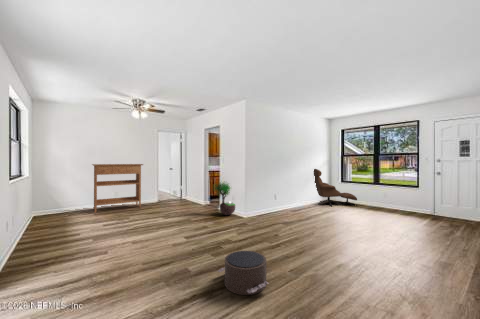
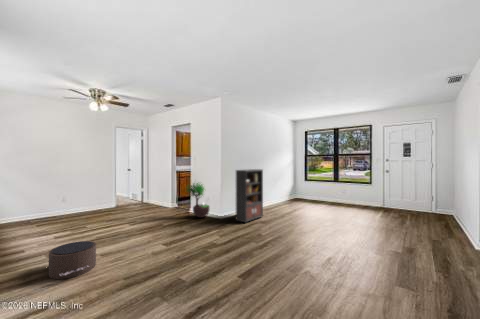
console table: present [92,164,143,213] -> none [31,164,100,224]
lounge chair: present [314,169,357,206] -> none [280,168,320,204]
bookcase: none [259,170,287,223] -> present [236,169,263,222]
pouf: present [218,251,268,295] -> present [48,241,96,279]

